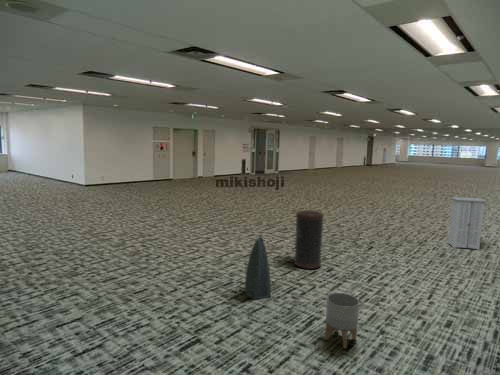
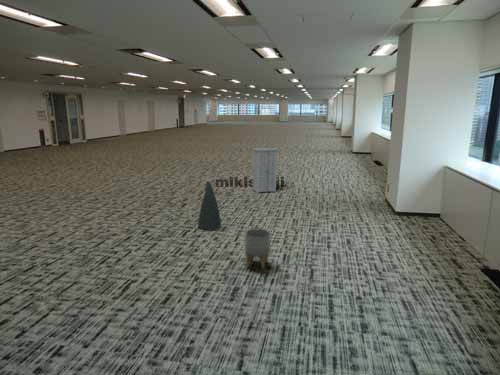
trash can: present [294,210,324,269] -> none [104,174,138,236]
air purifier: present [245,237,271,299] -> present [198,181,221,231]
planter: present [325,293,359,348] -> present [245,229,270,270]

